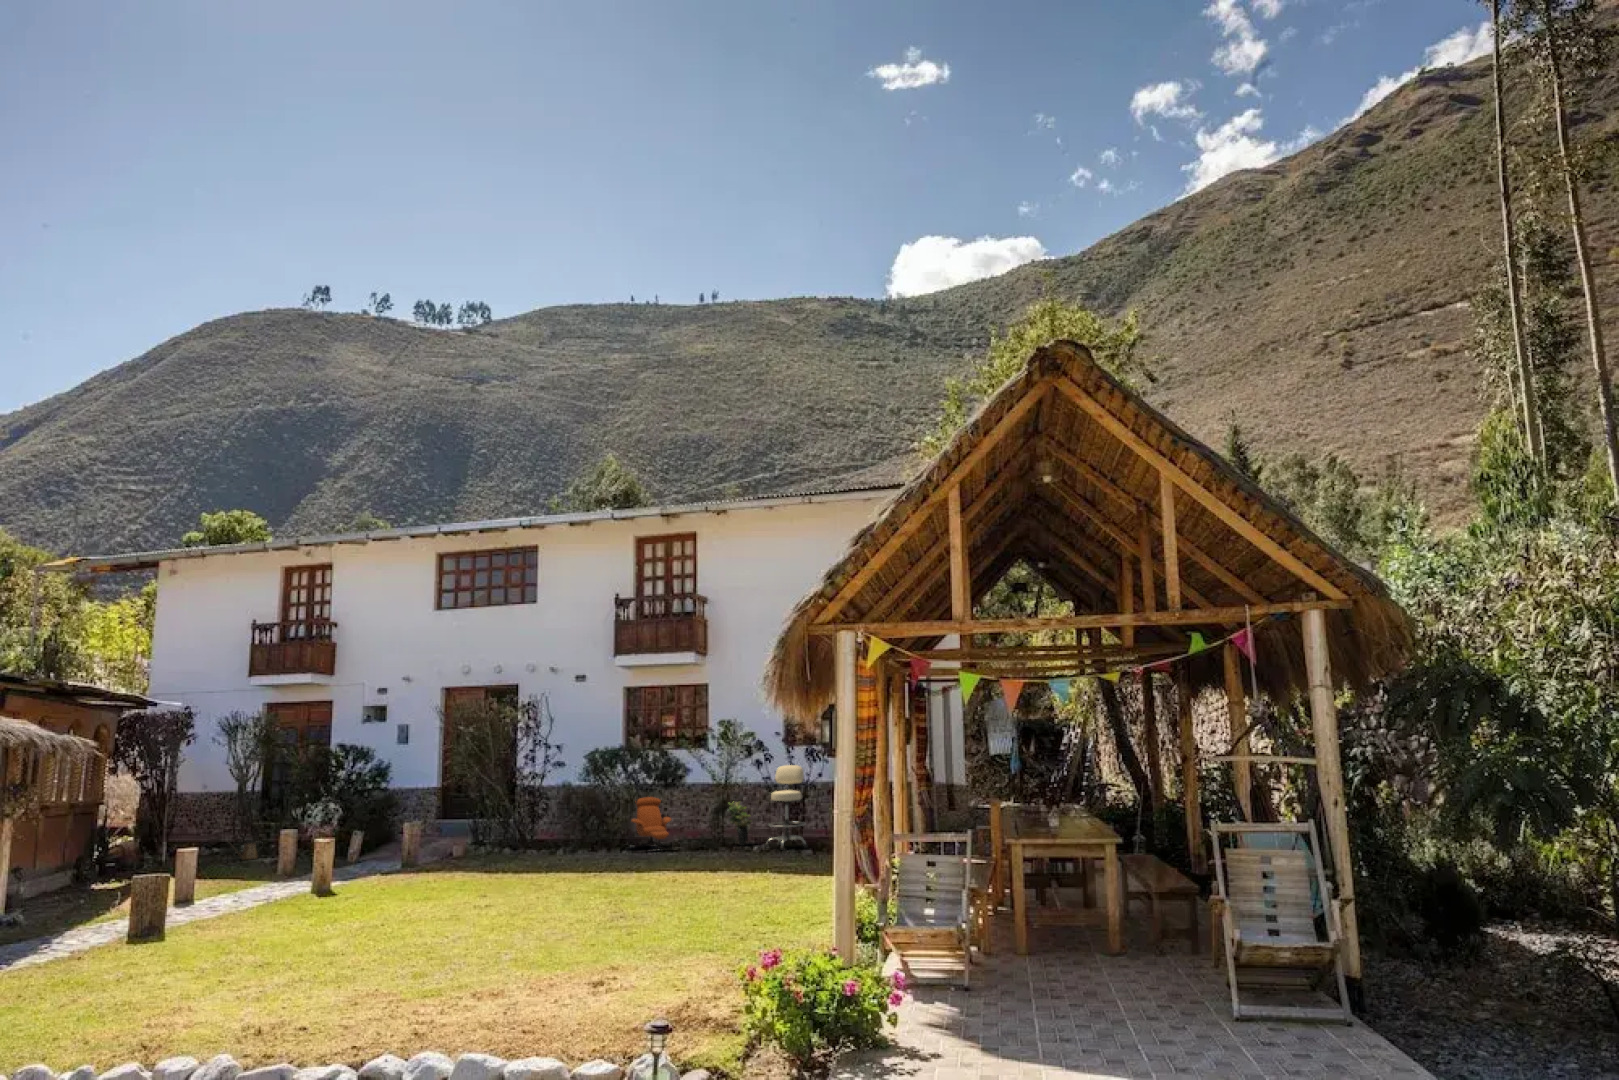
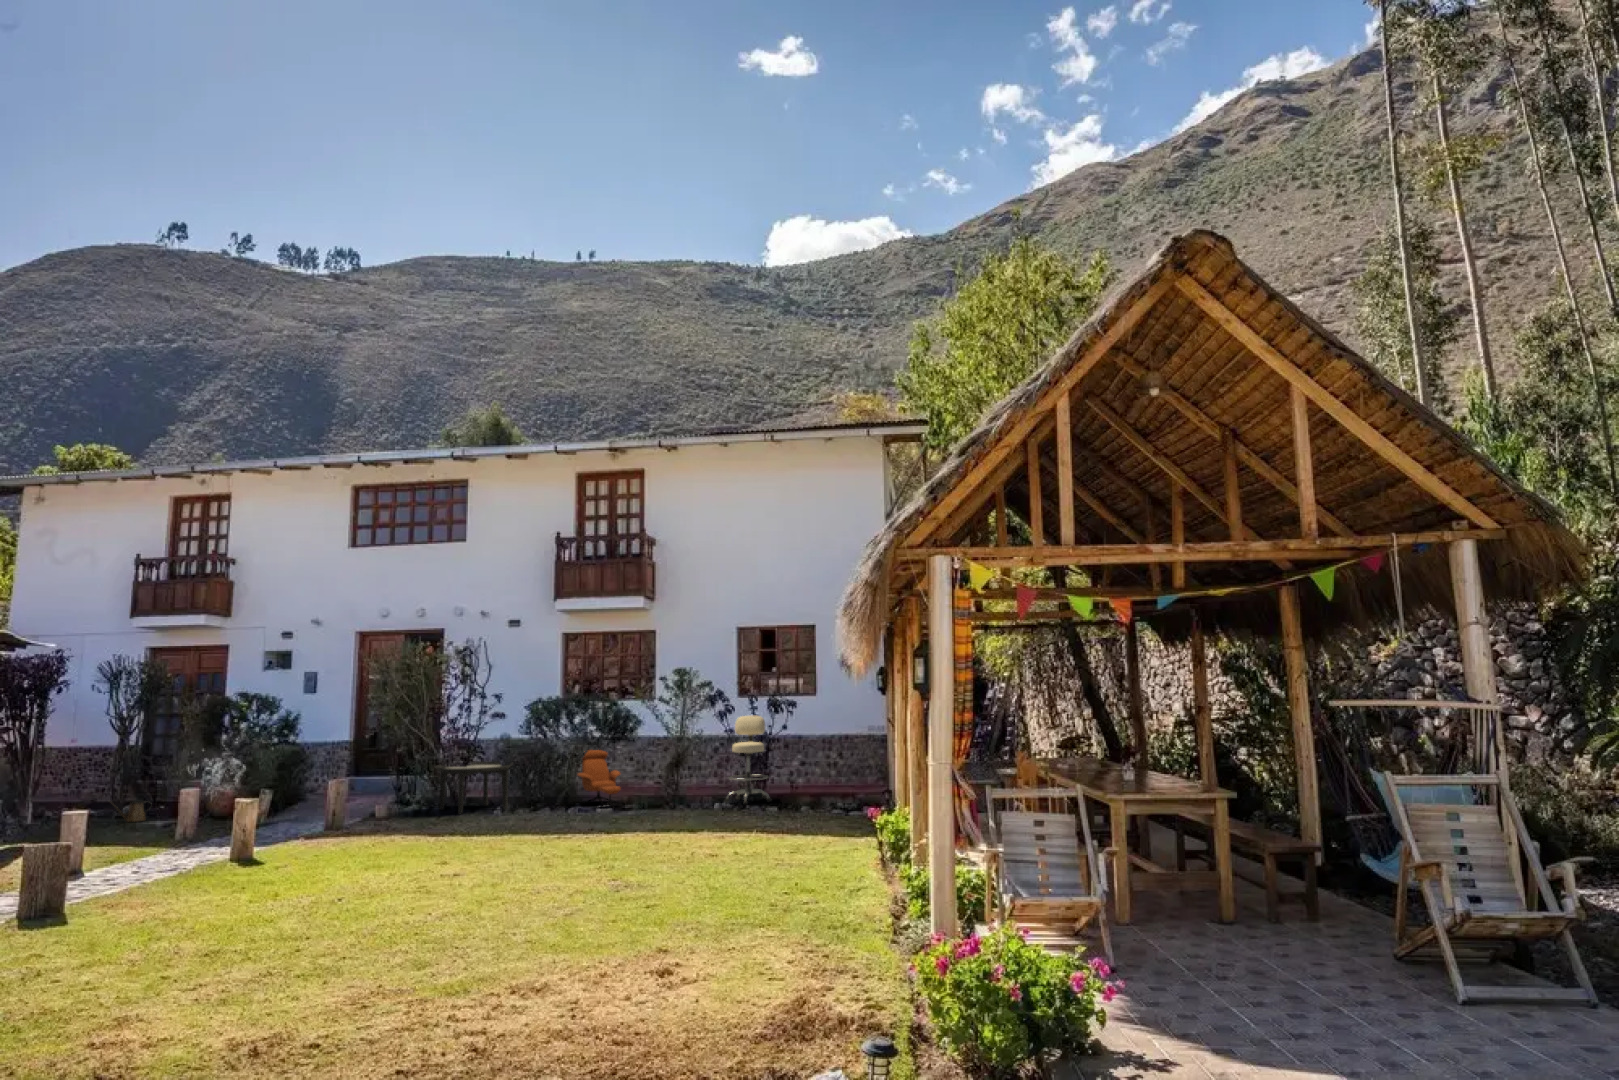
potted plant: present [728,801,751,846] -> none [682,753,708,800]
round table: none [502,807,574,856] -> present [435,761,512,814]

